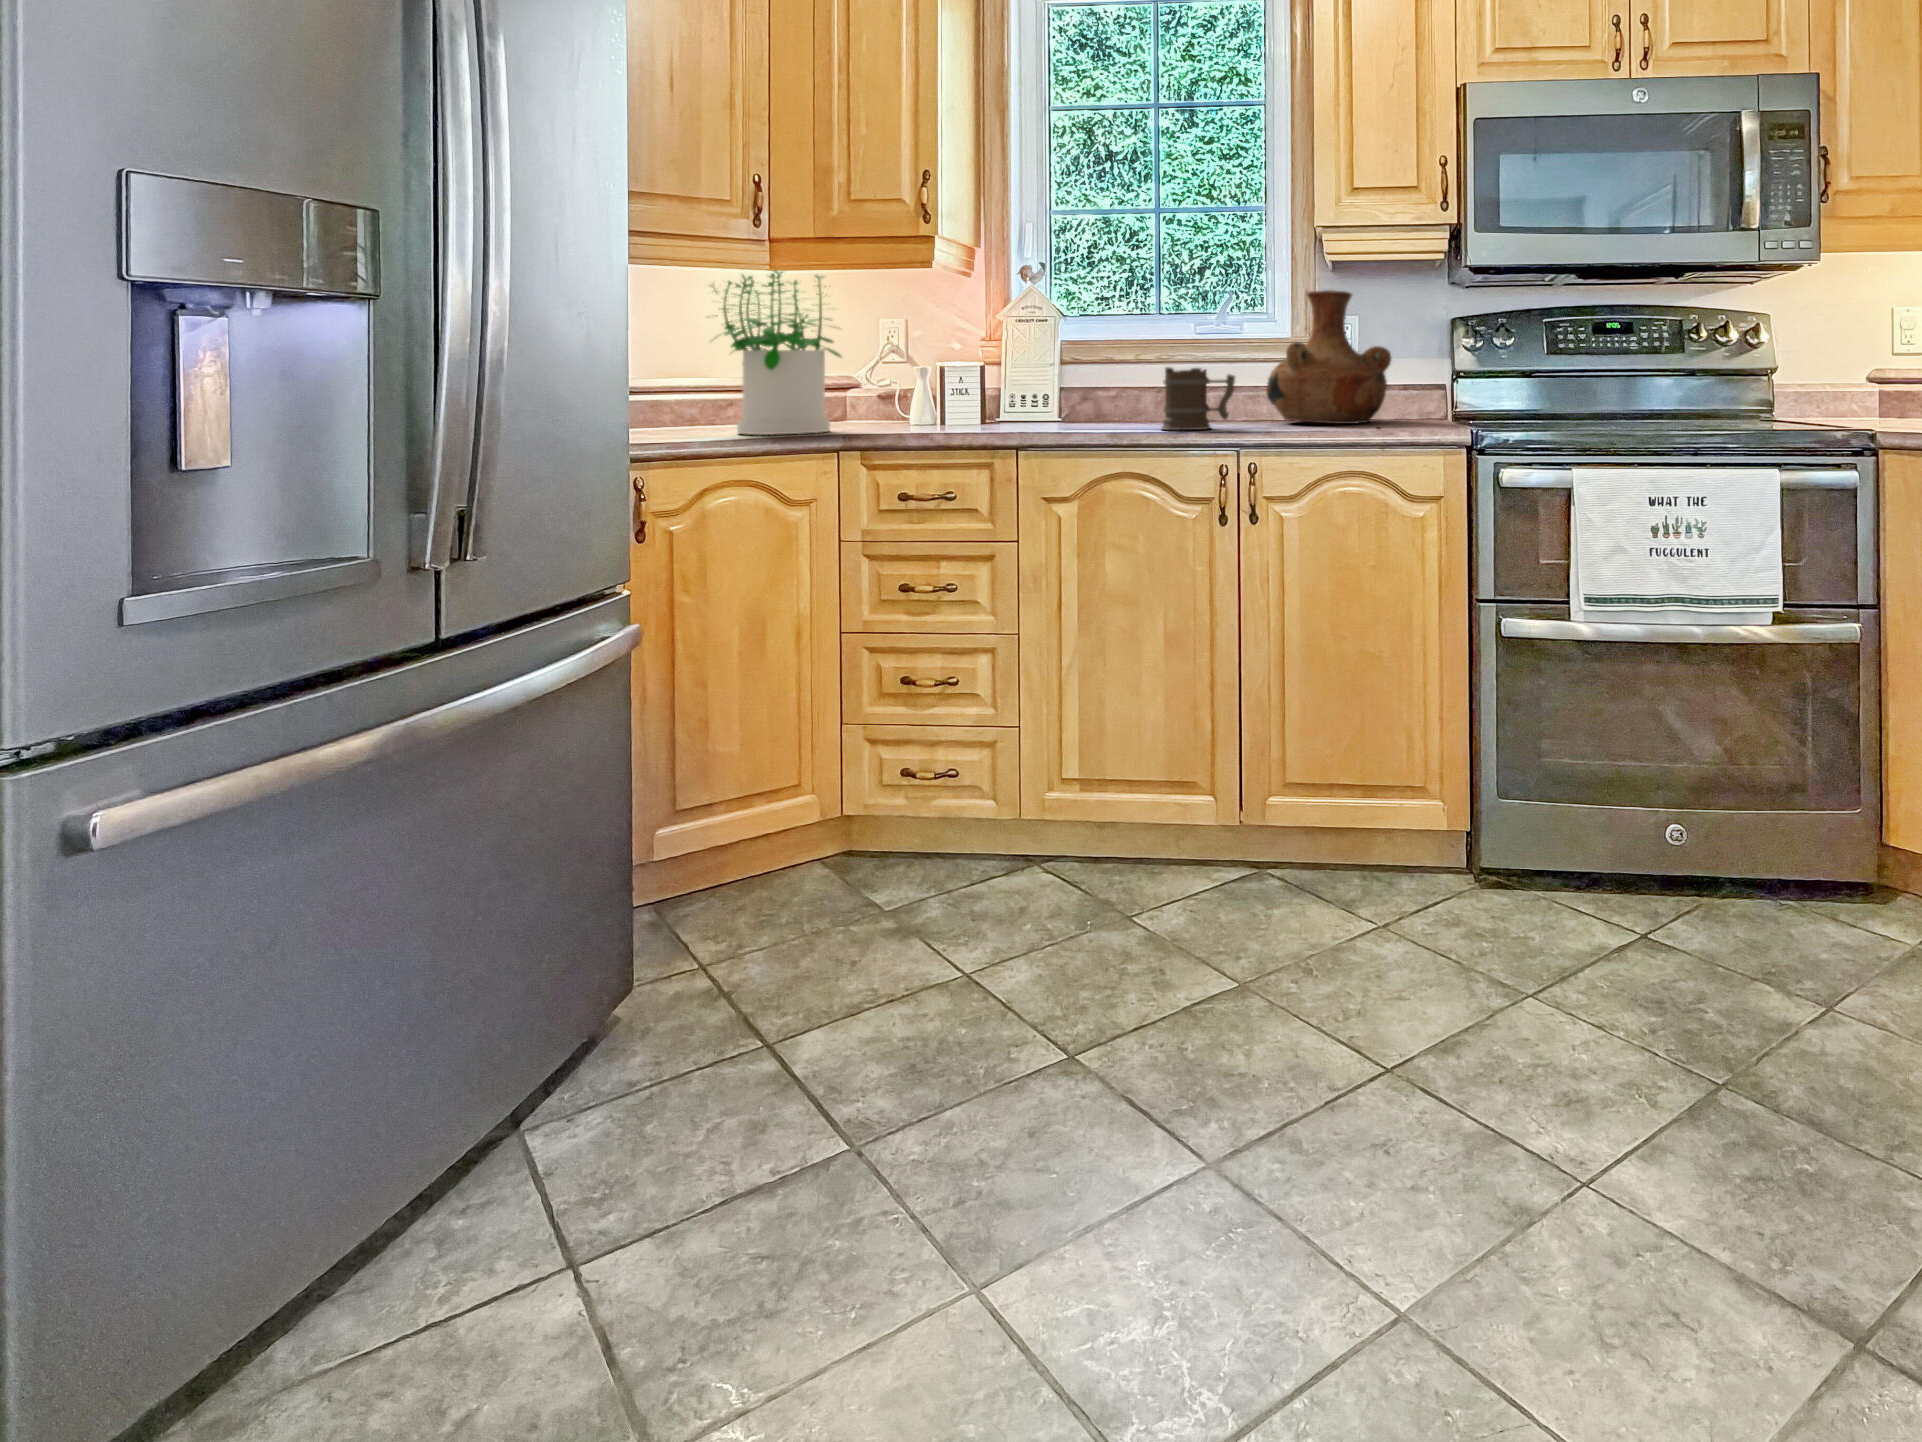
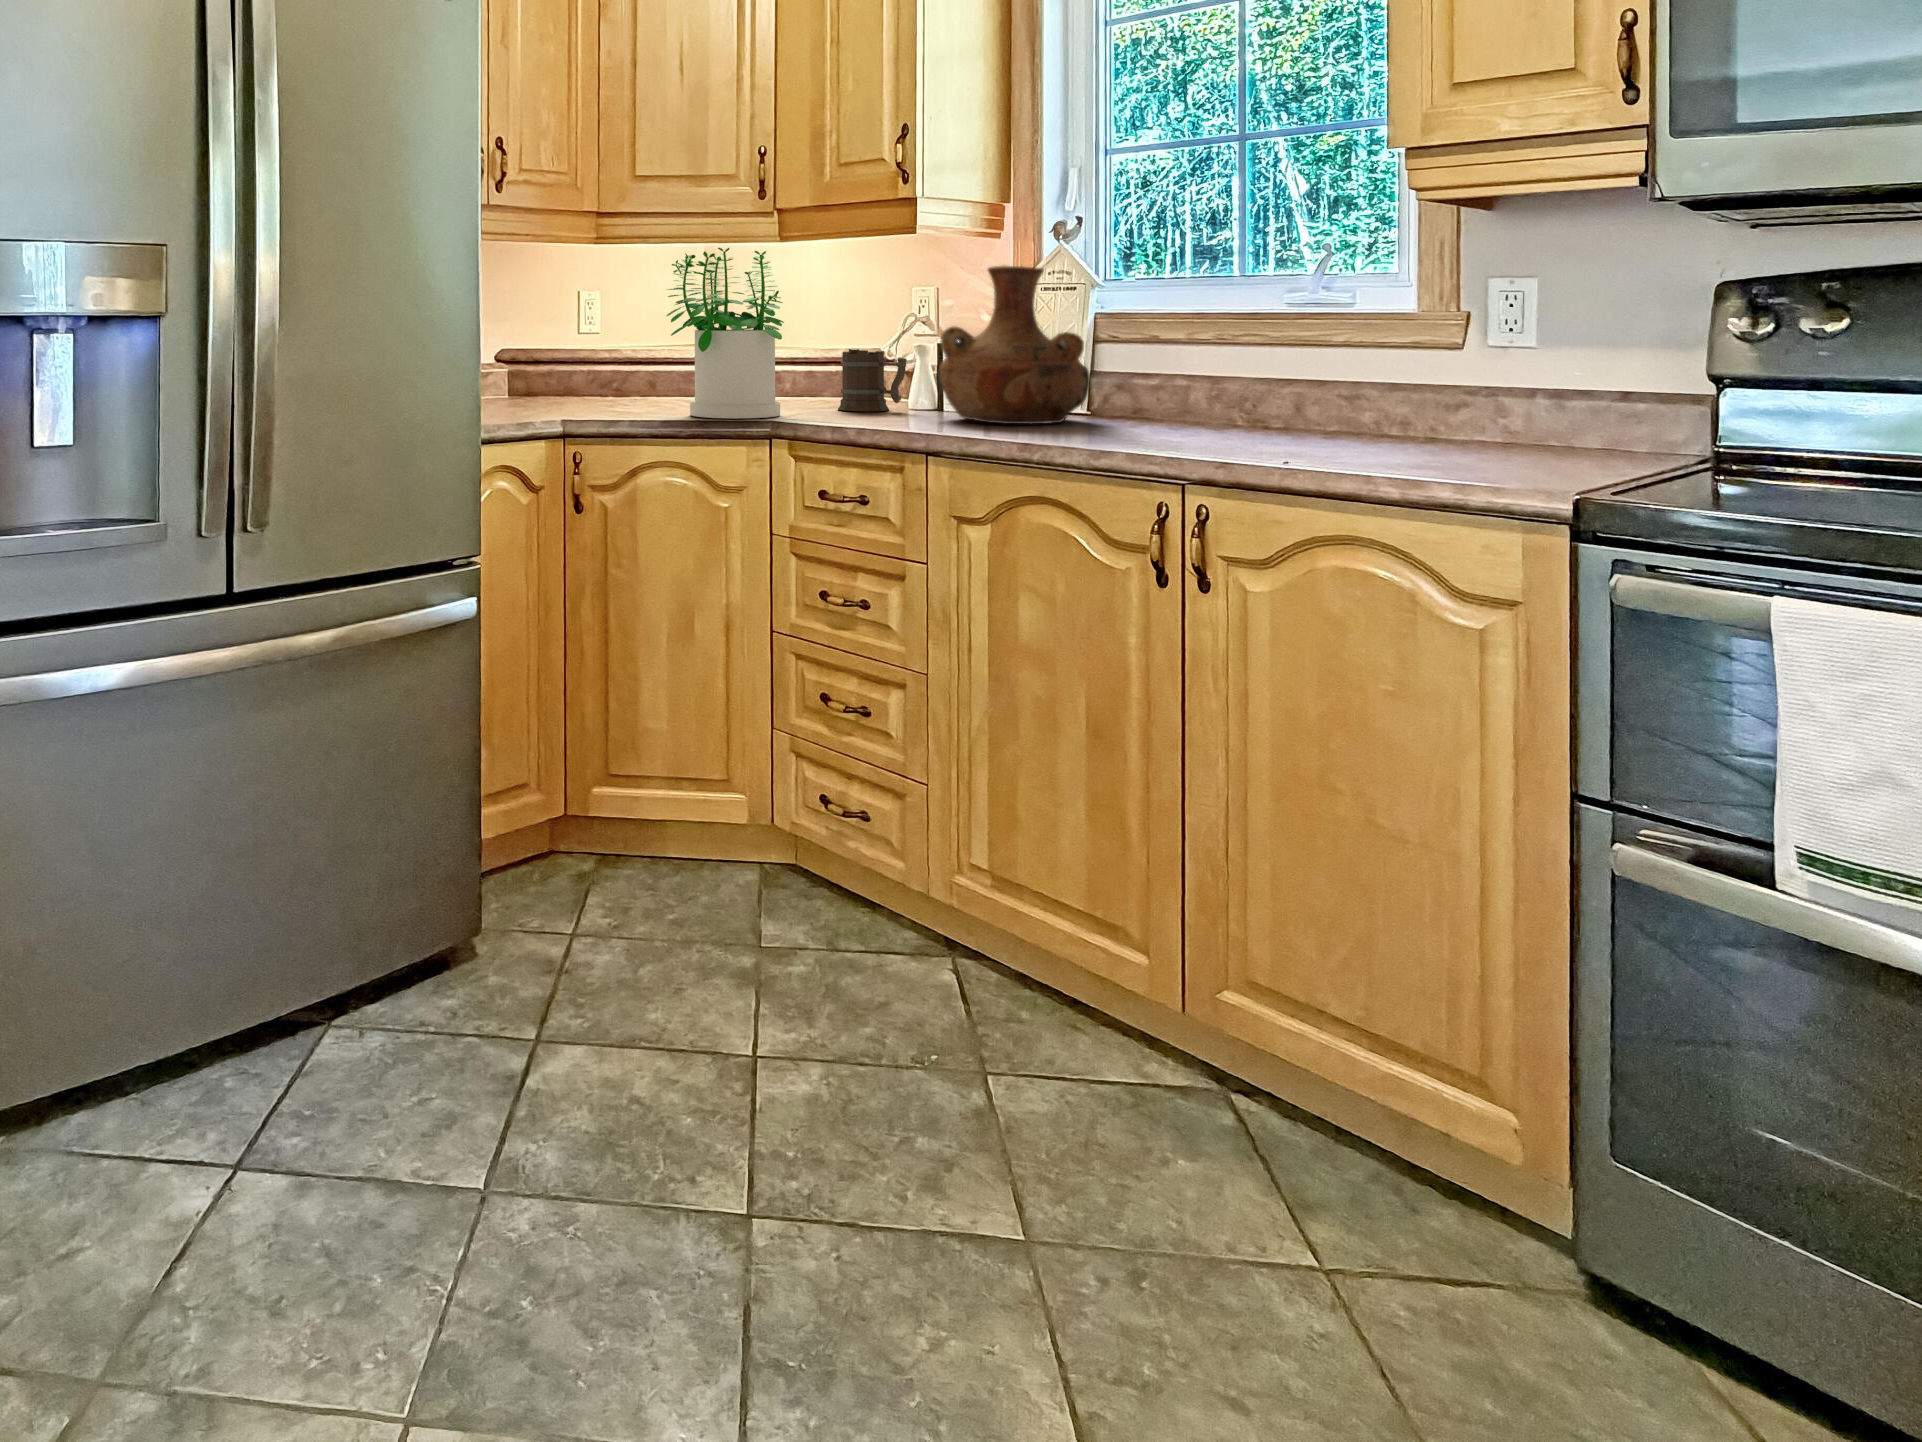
vase: present [1266,290,1391,424] -> present [936,265,1090,424]
mug: present [1162,367,1235,430] -> present [838,349,907,411]

